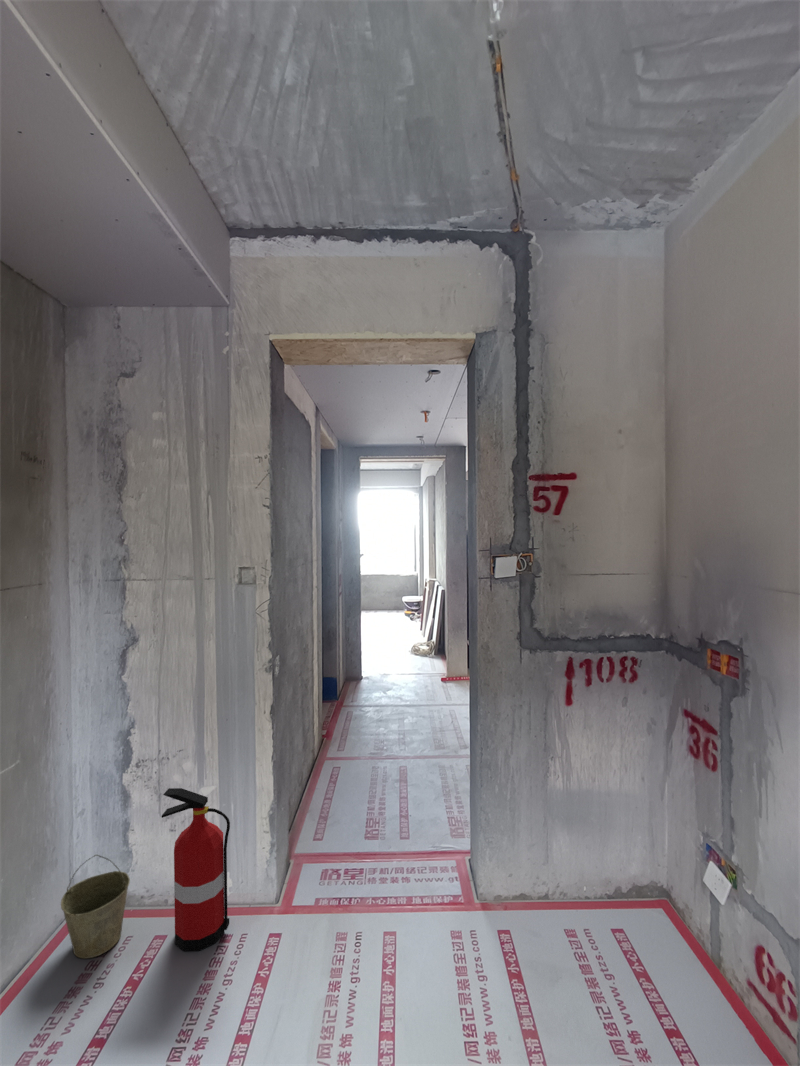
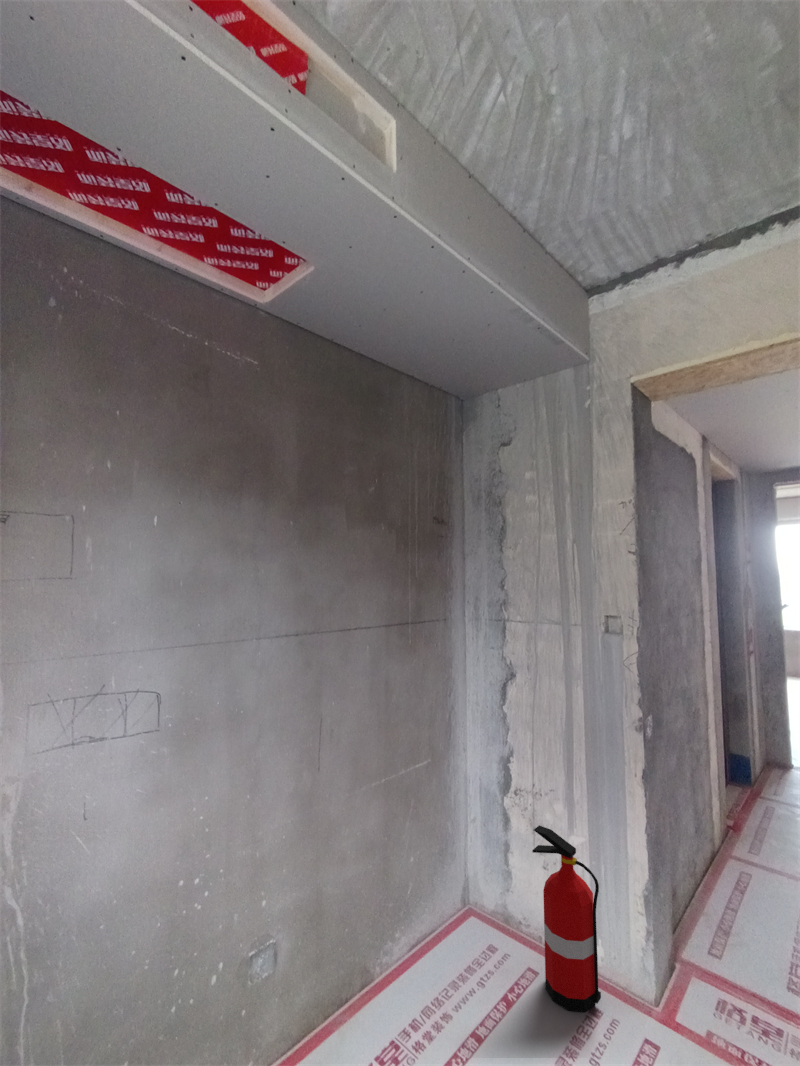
bucket: present [61,855,130,958] -> none [453,864,507,960]

